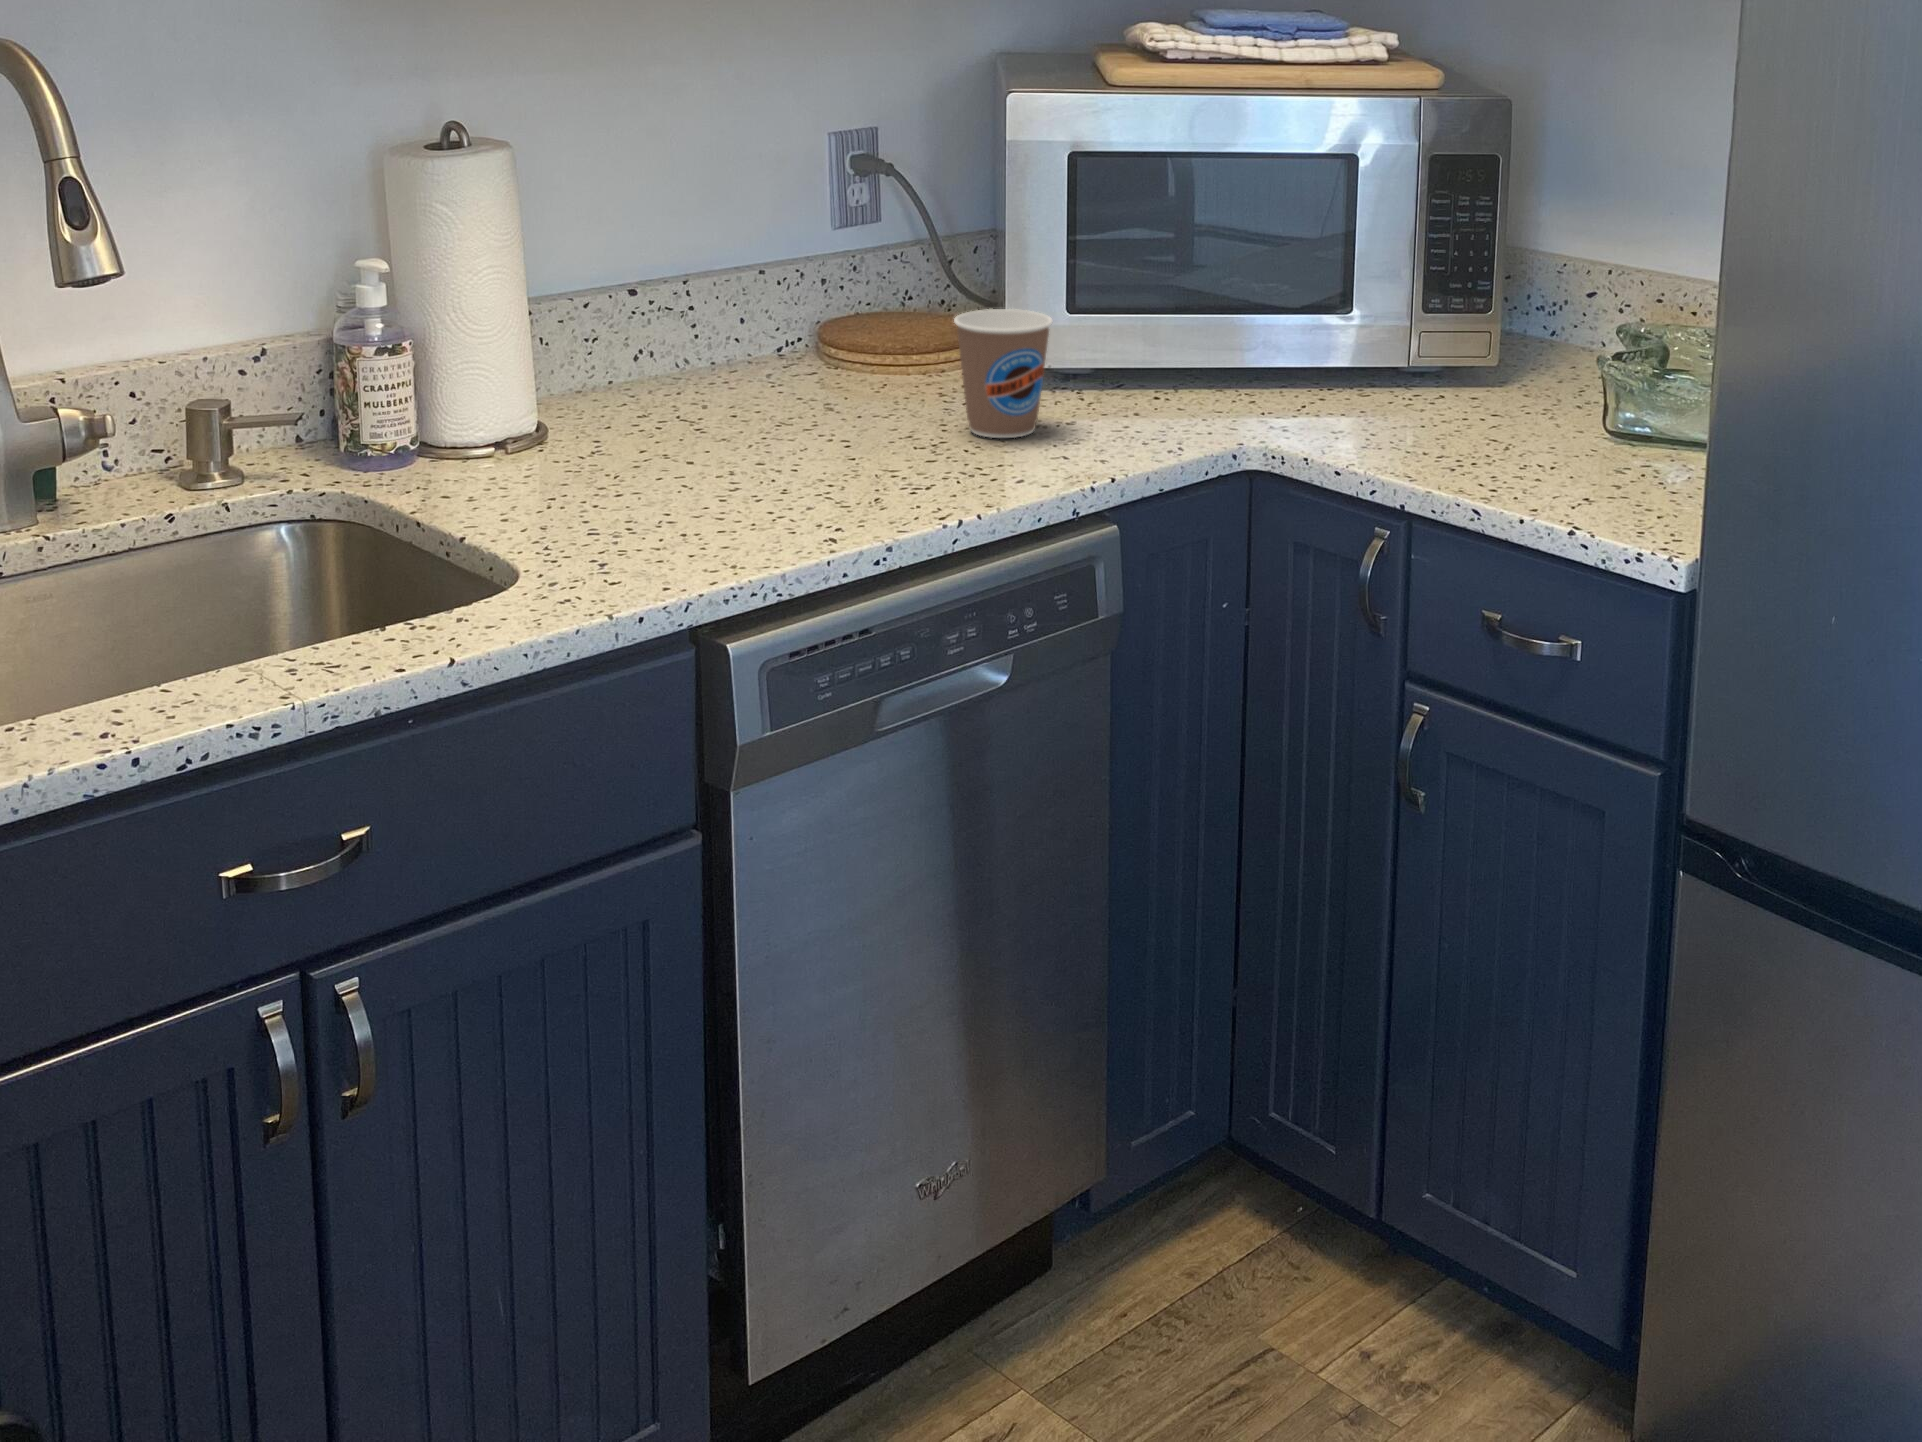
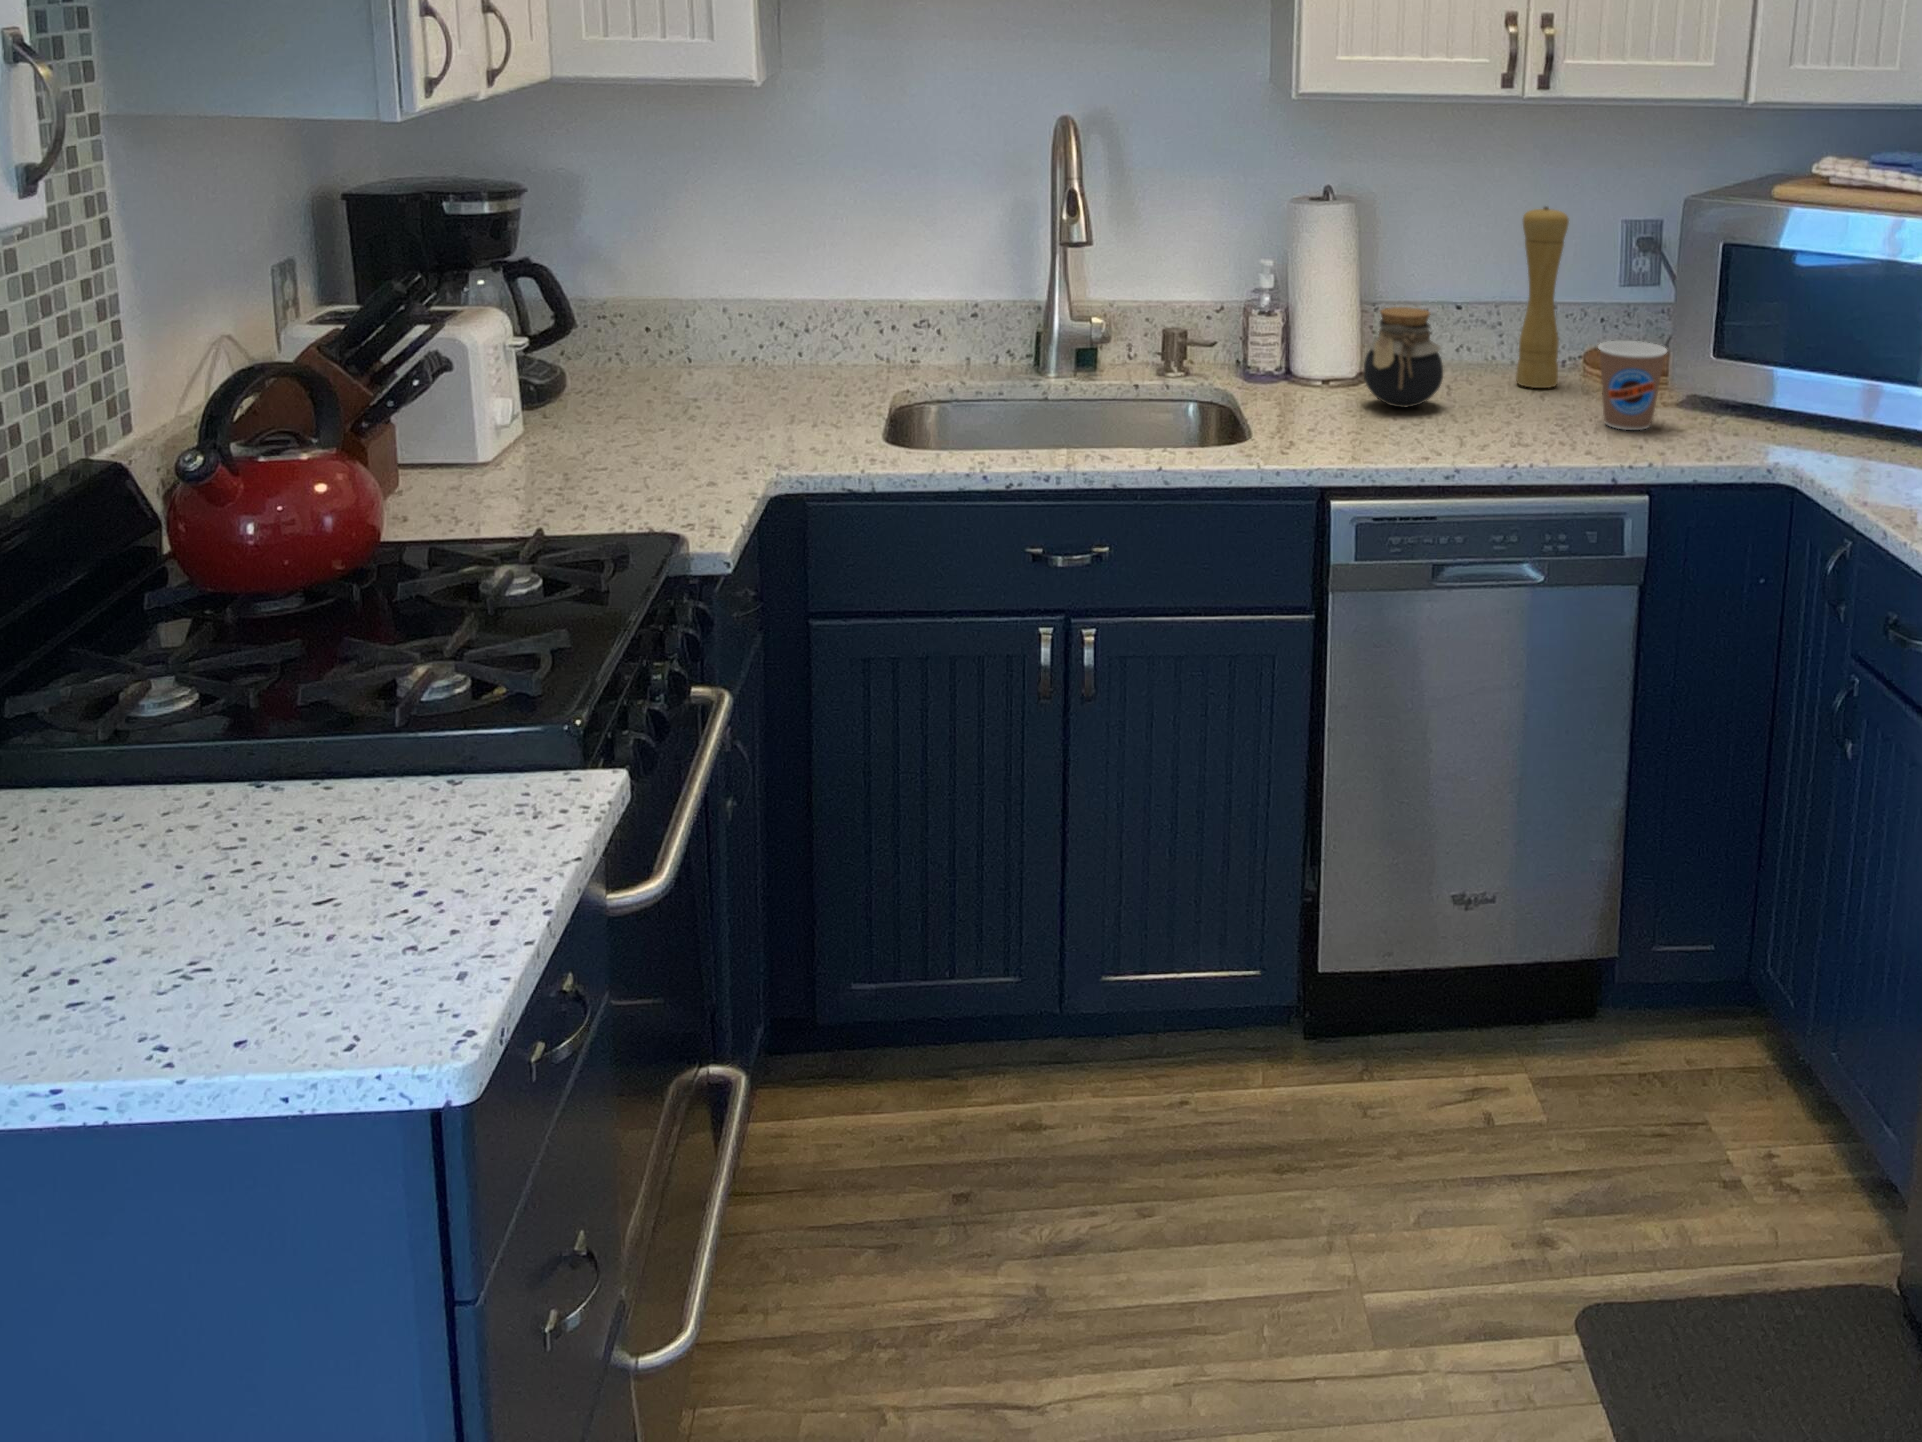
pepper mill: none [756,126,827,399] -> present [1516,207,1569,388]
jar: none [598,304,729,464] -> present [1363,307,1443,407]

